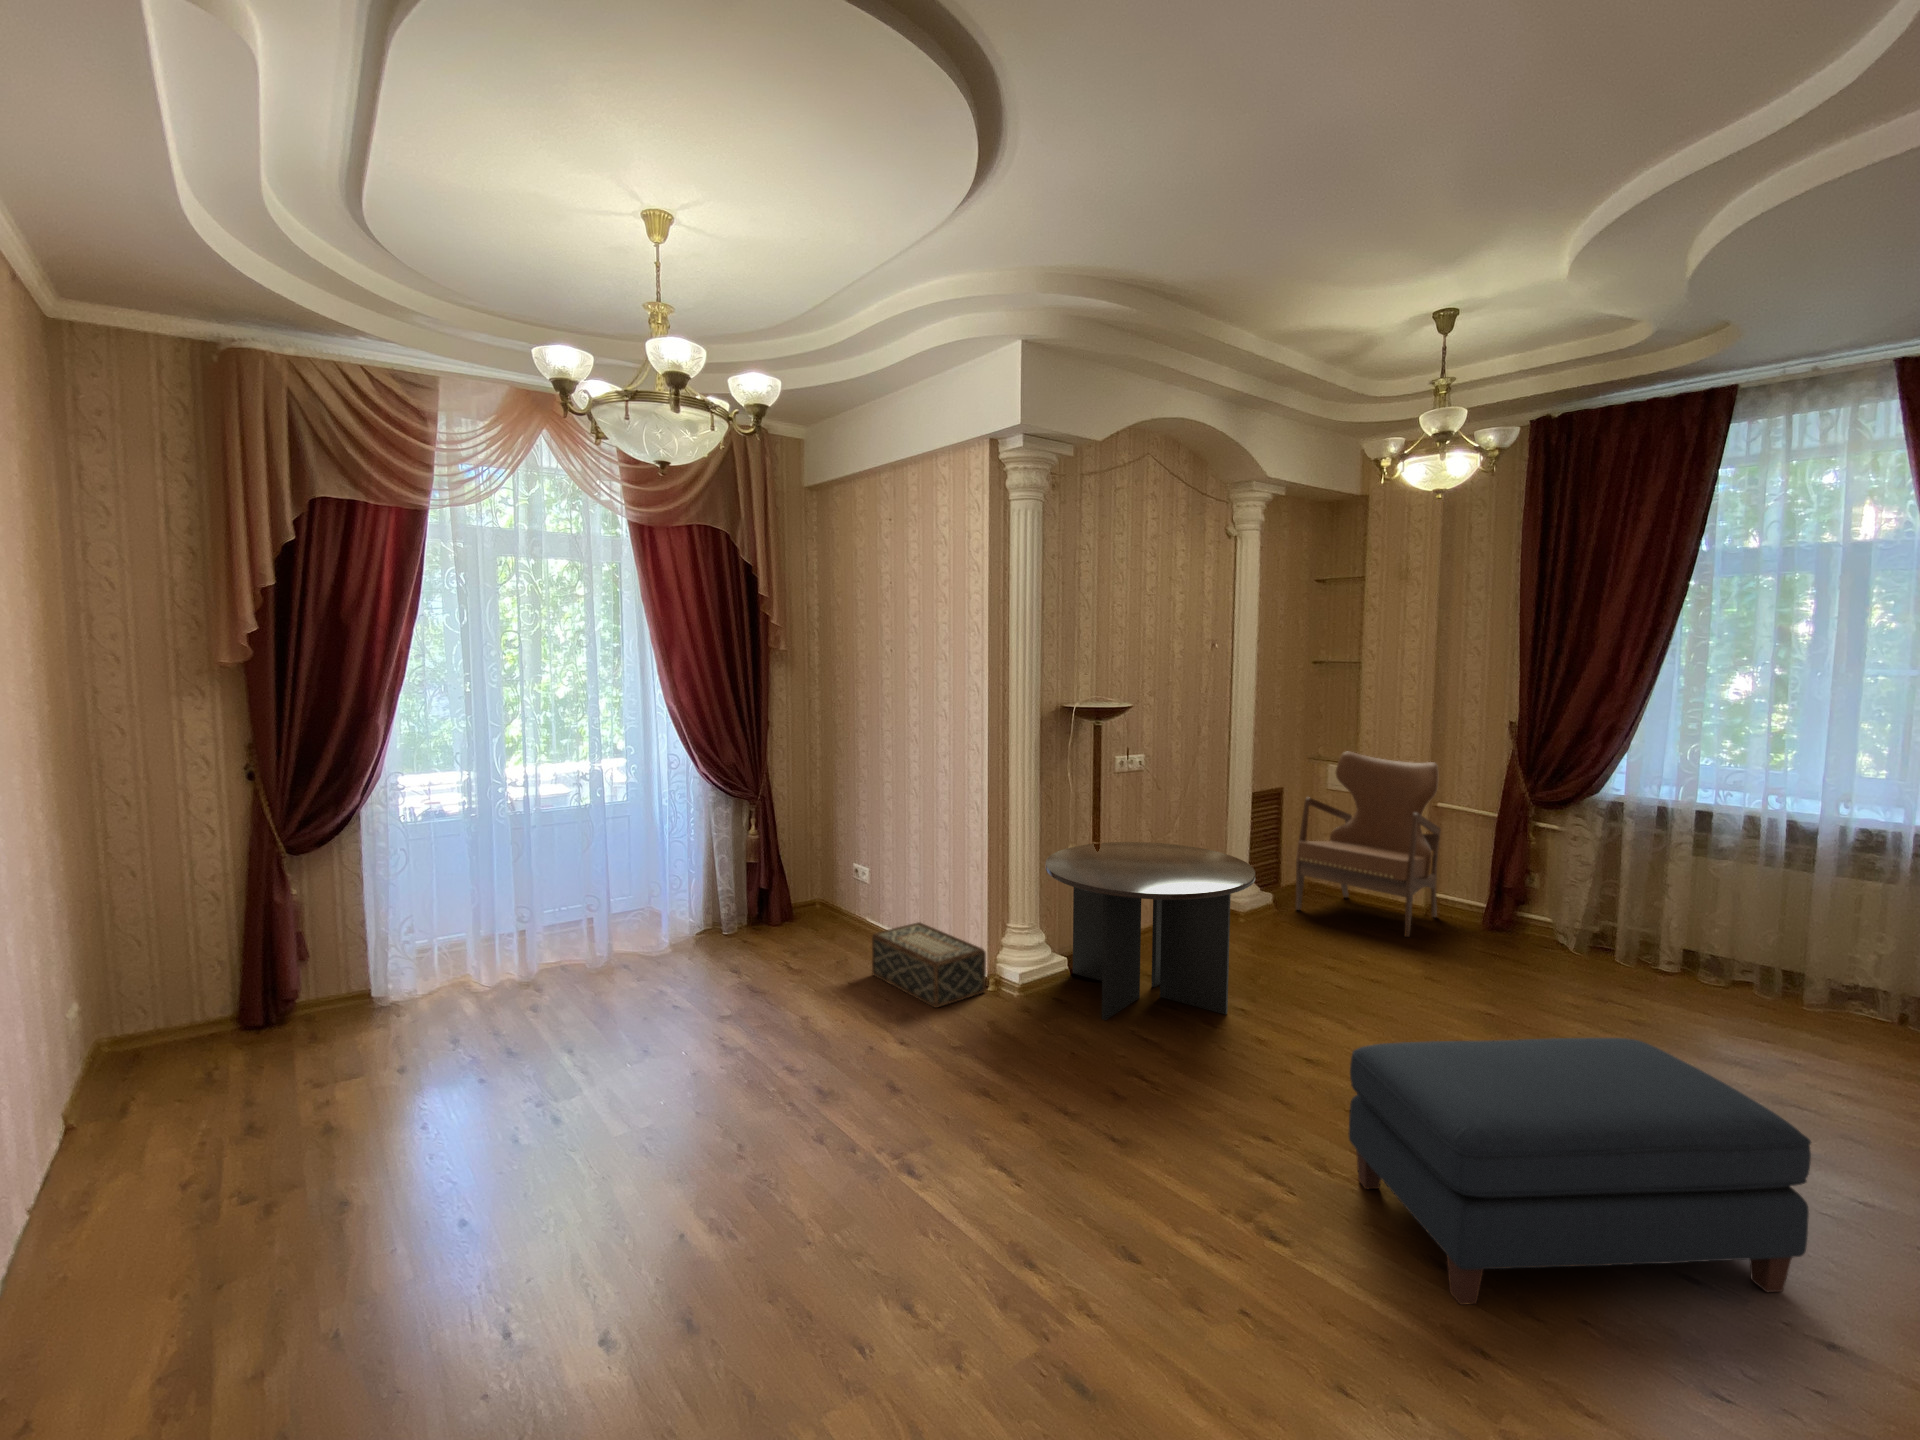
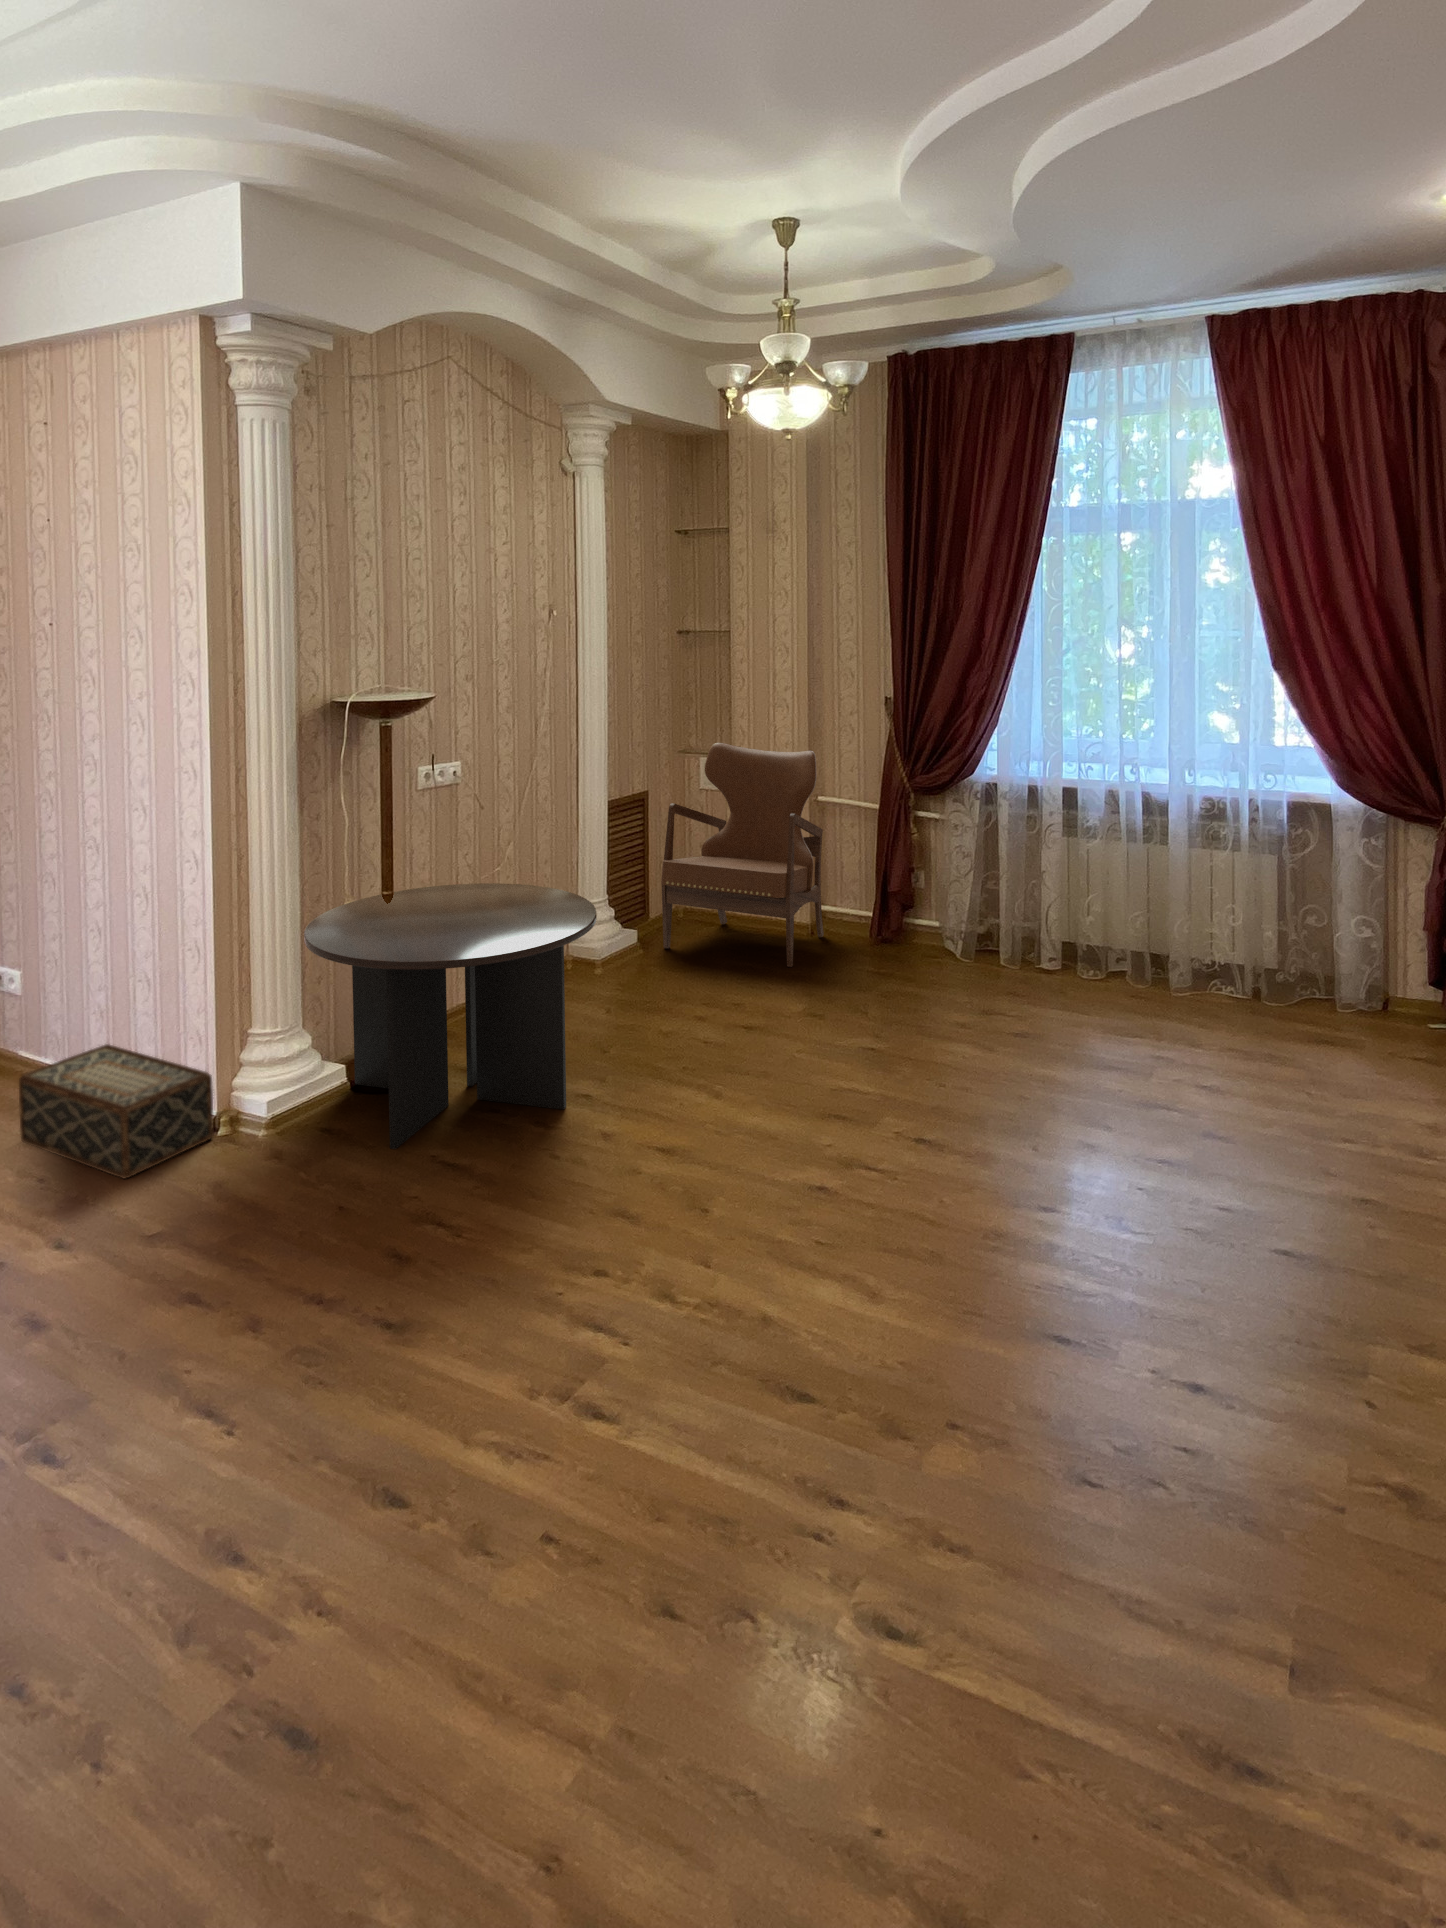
ottoman: present [1349,1038,1811,1305] -> none [697,1068,1167,1462]

